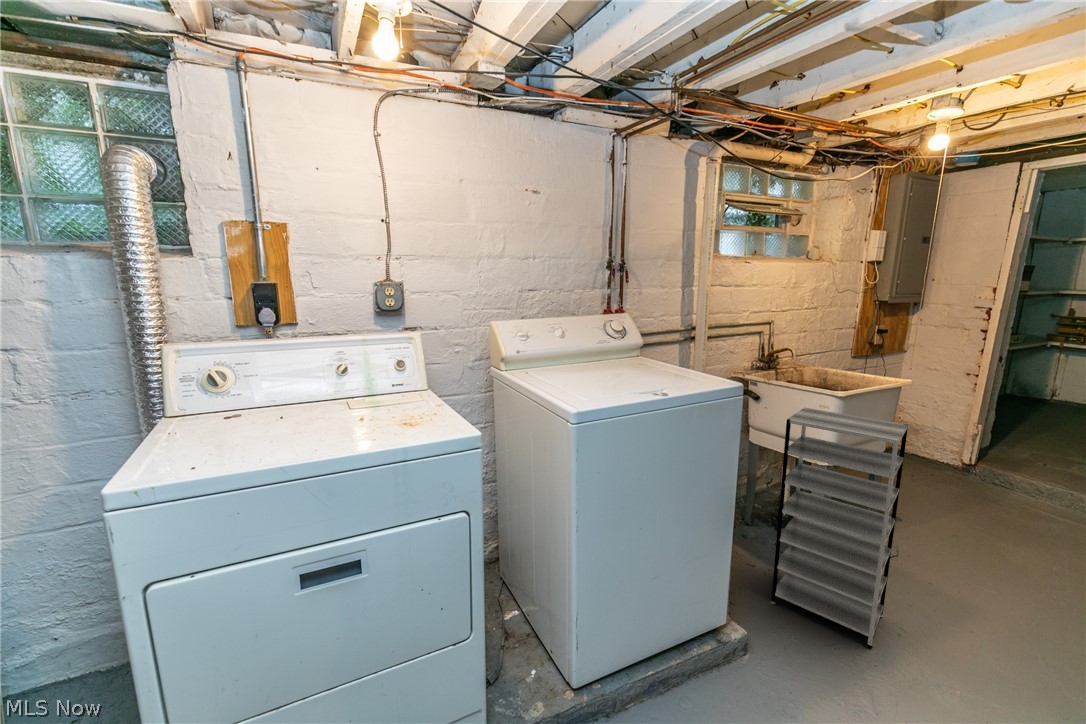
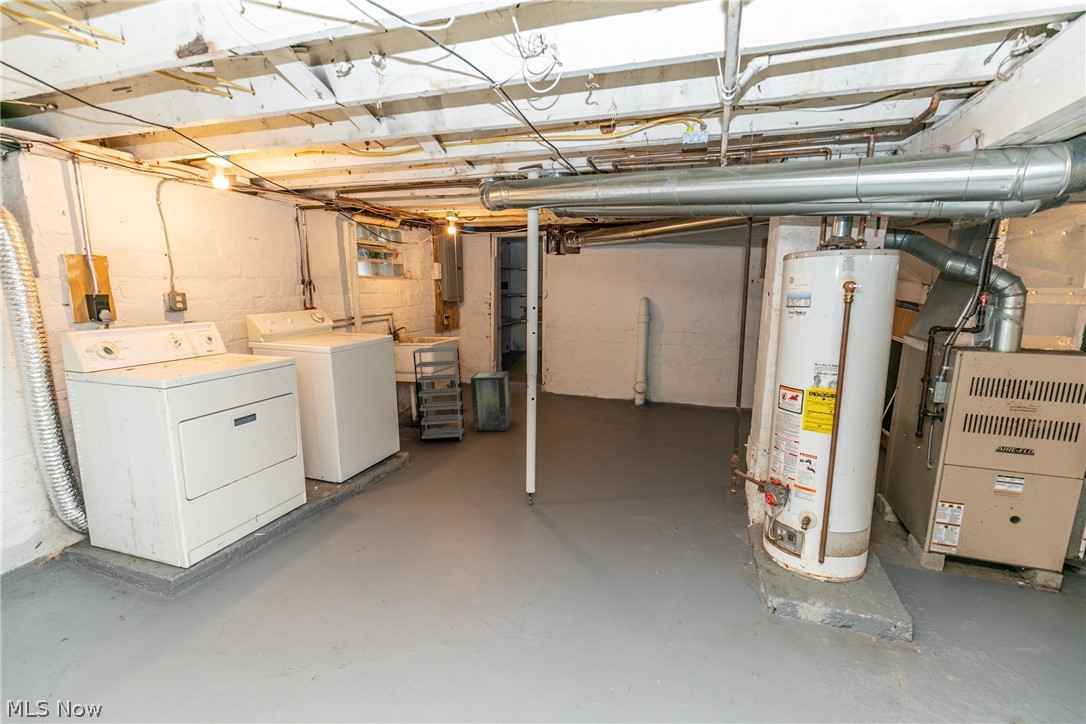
storage box: none [910,481,1054,670] -> present [471,371,511,431]

